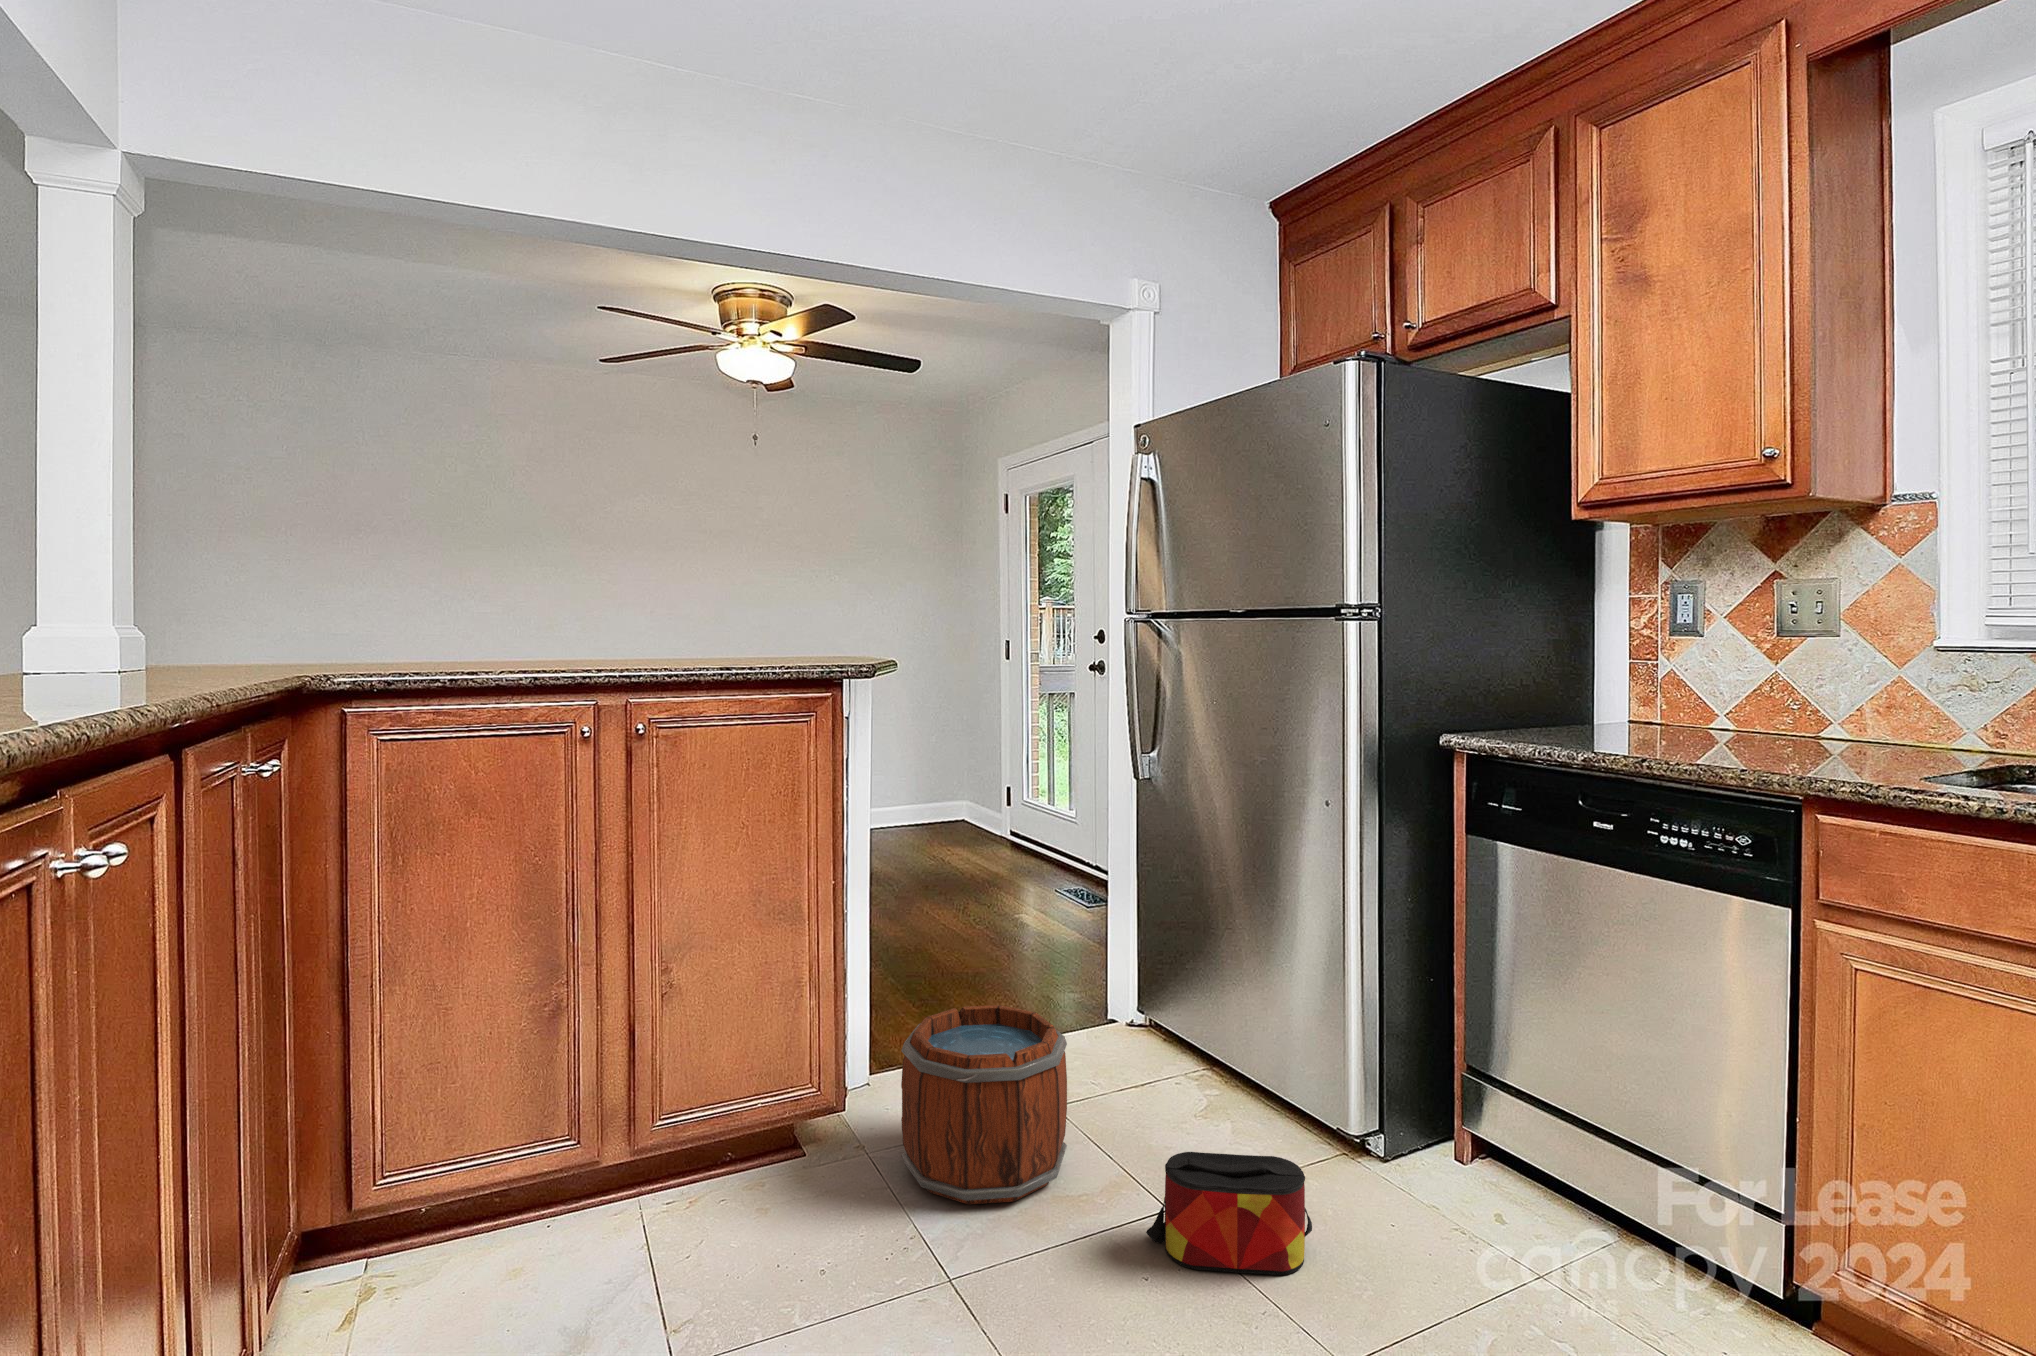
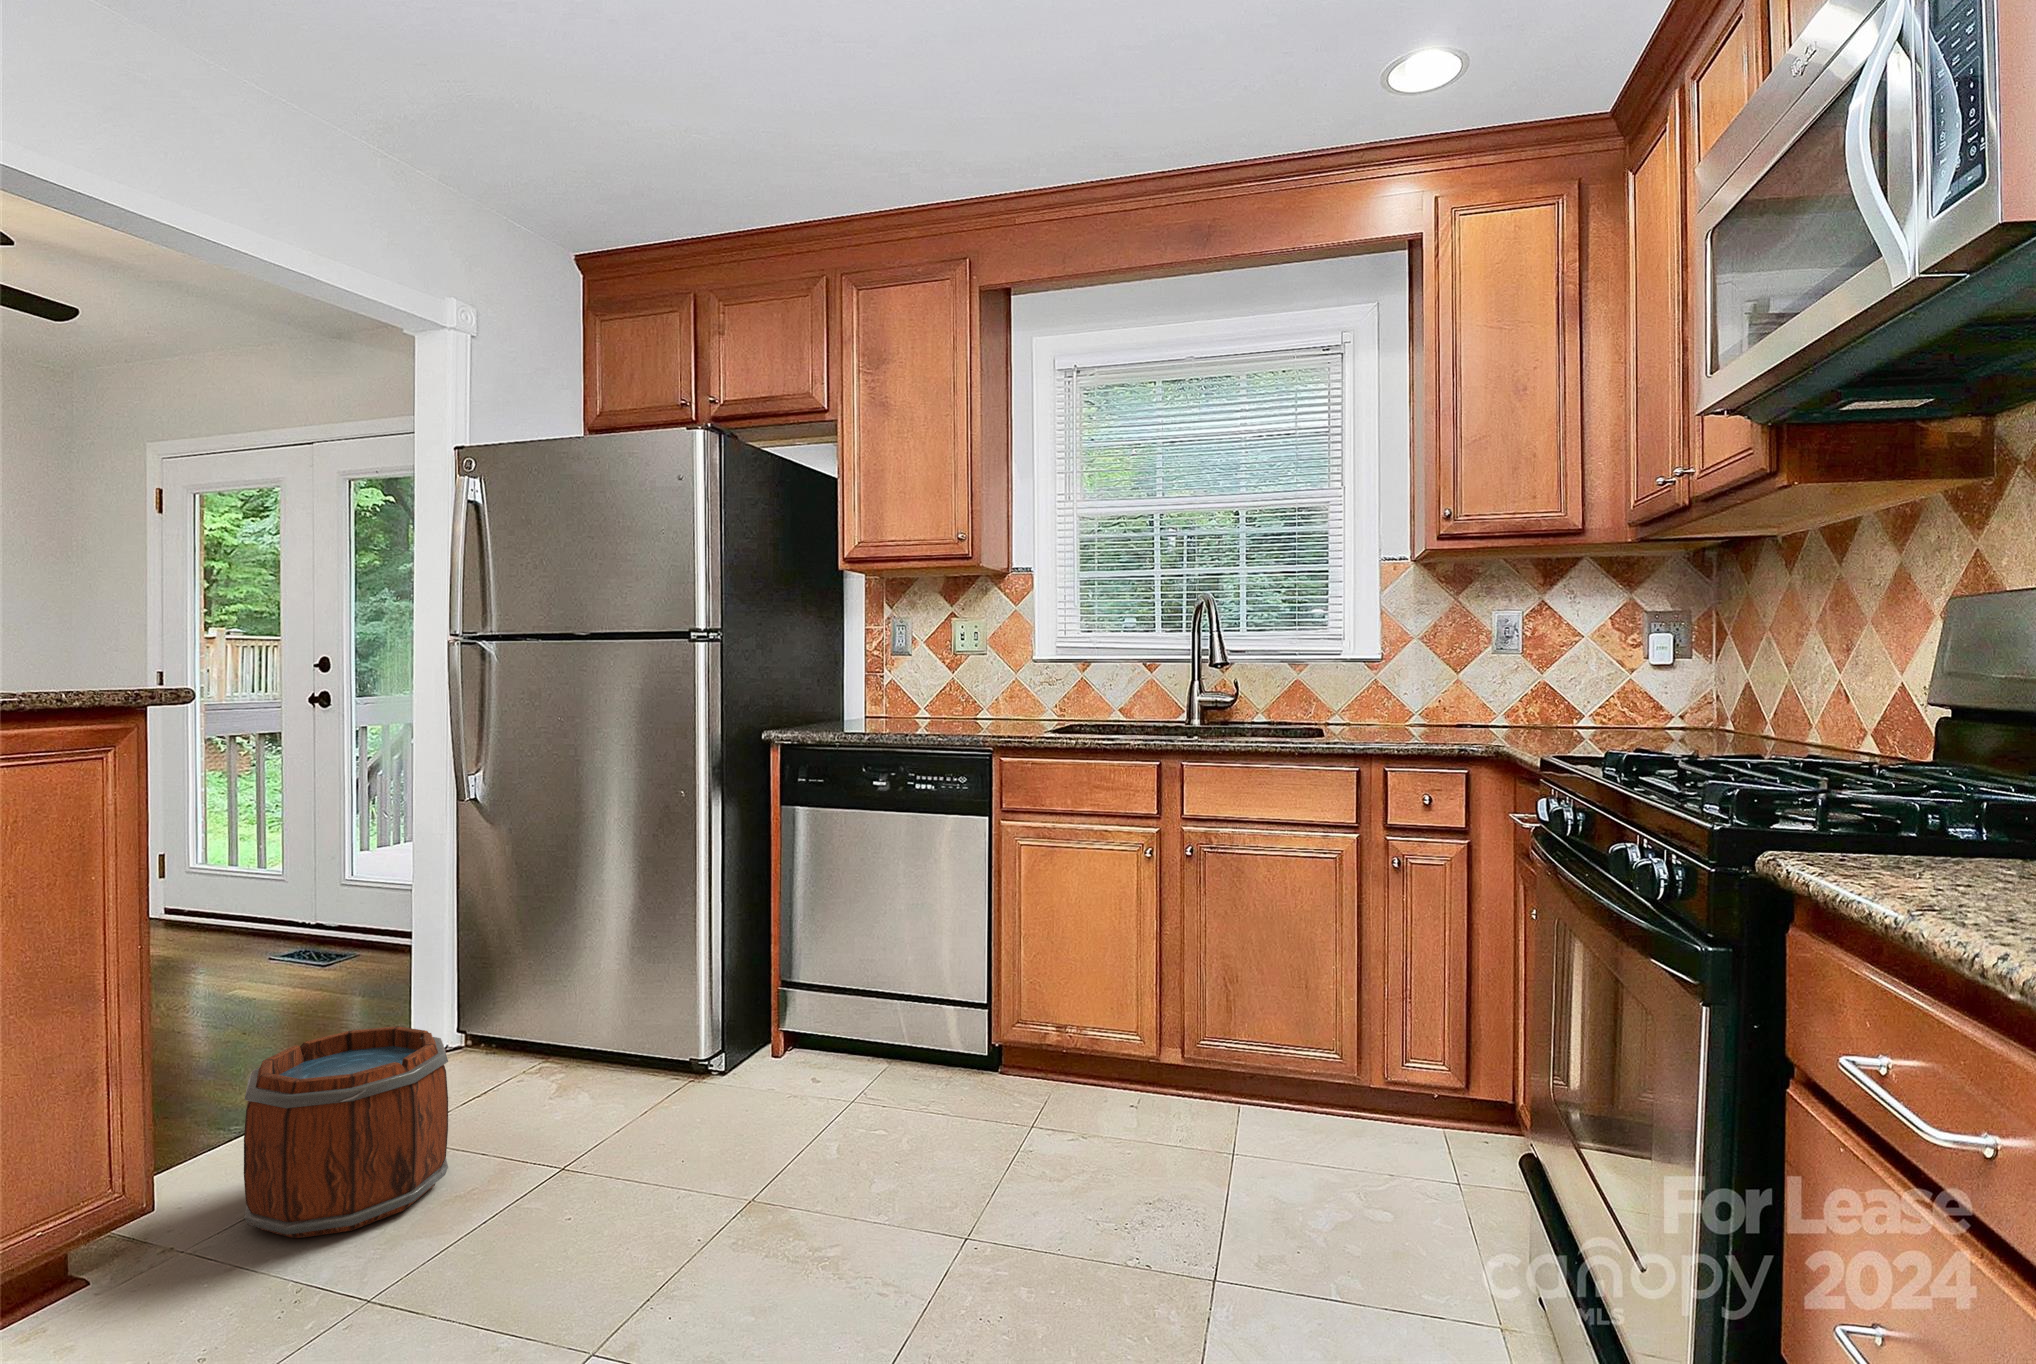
bag: present [1146,1152,1312,1275] -> none [560,1078,702,1192]

